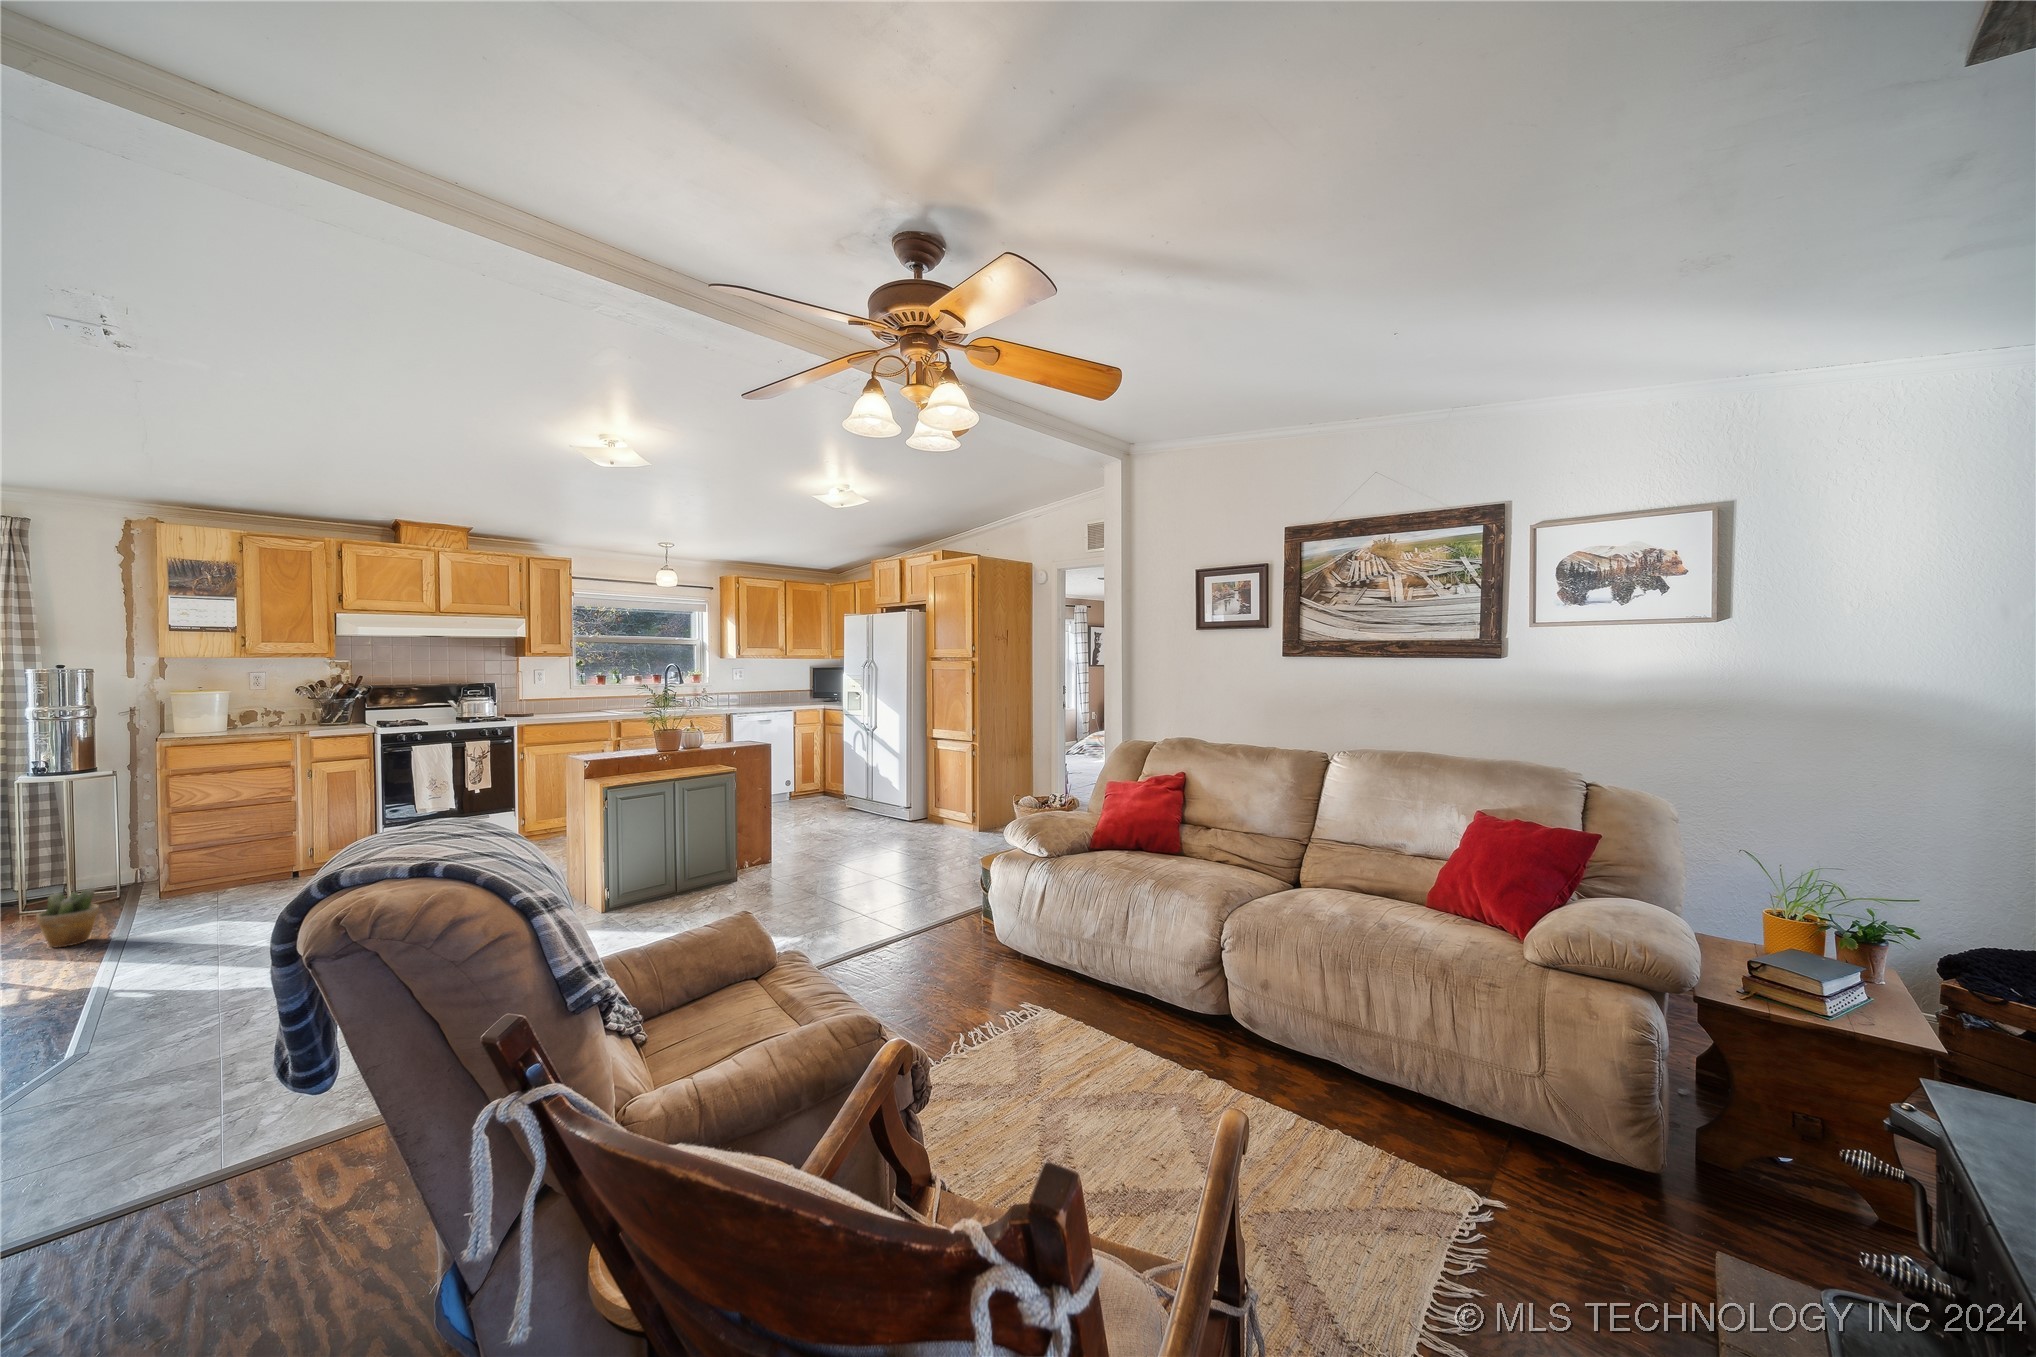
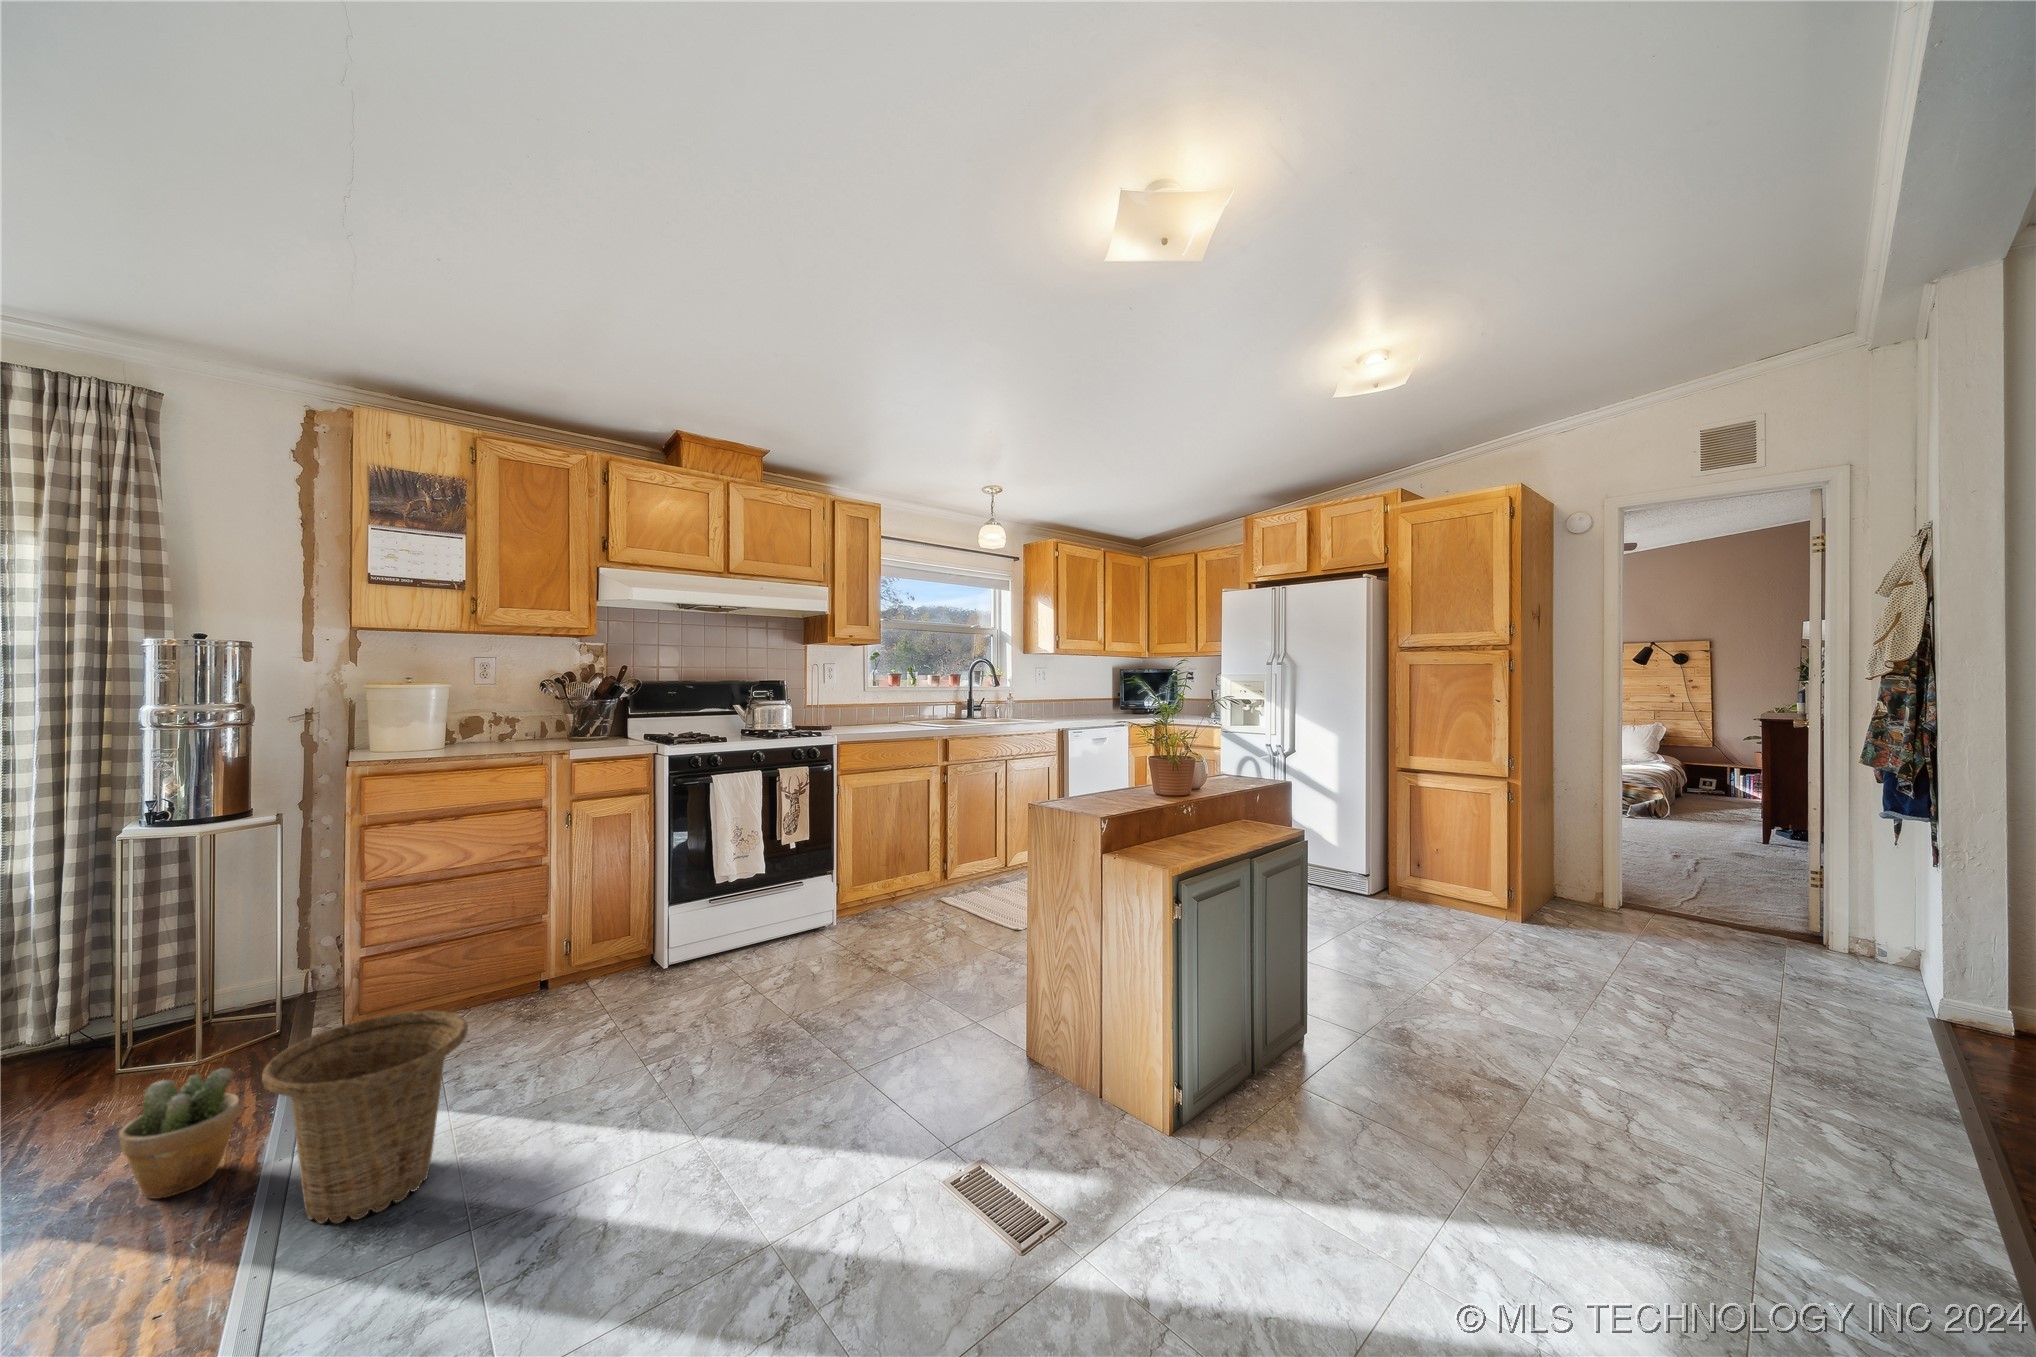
basket: none [113,863,225,951] -> present [262,1011,468,1224]

